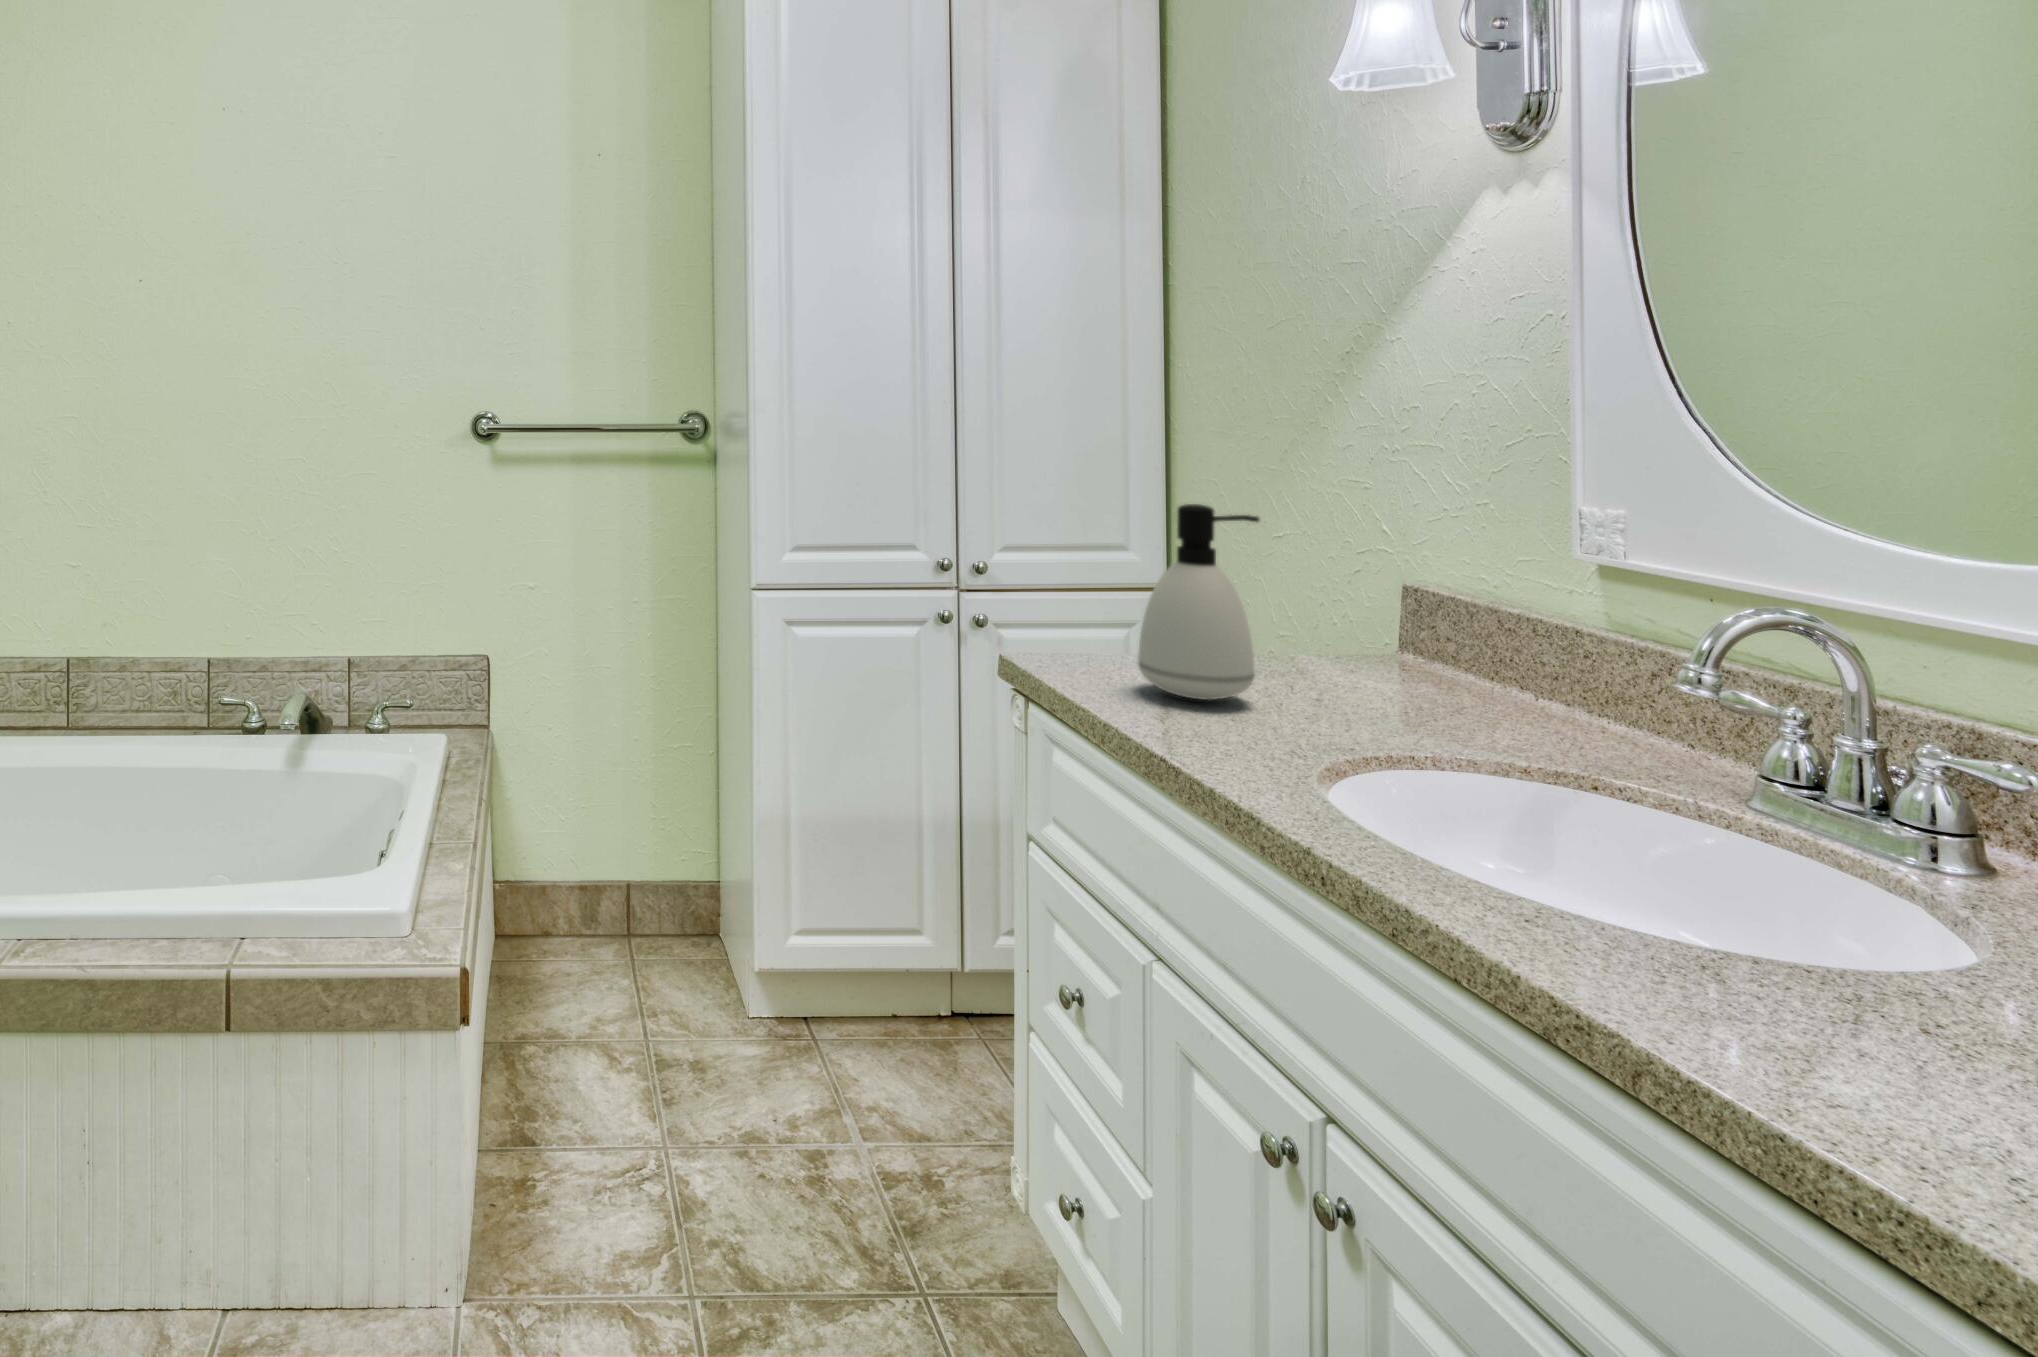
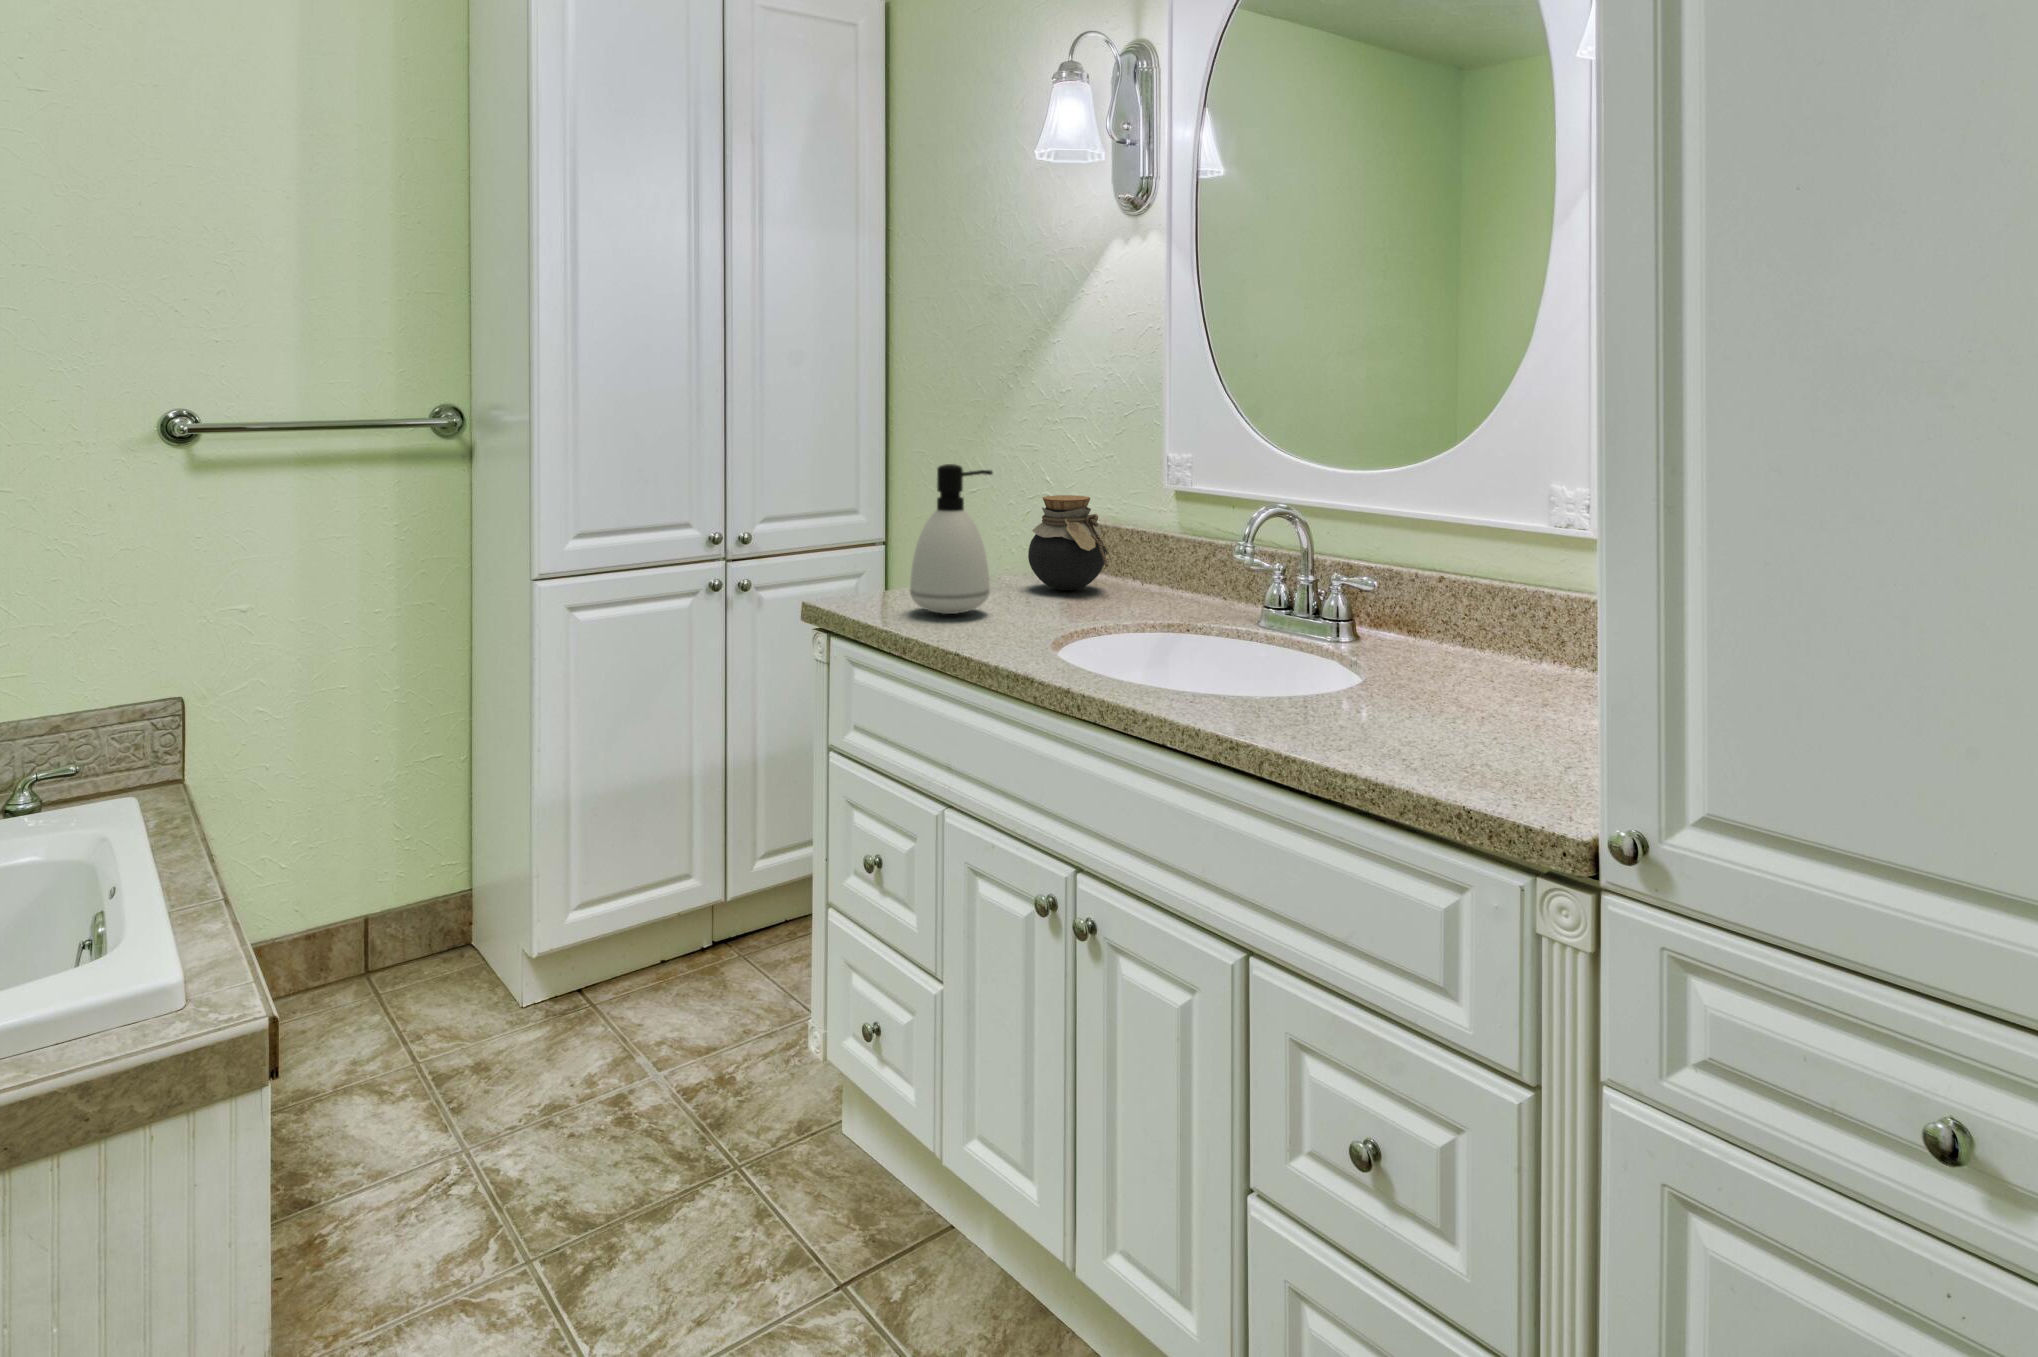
jar: none [1335,556,1467,690] -> present [1028,495,1109,590]

